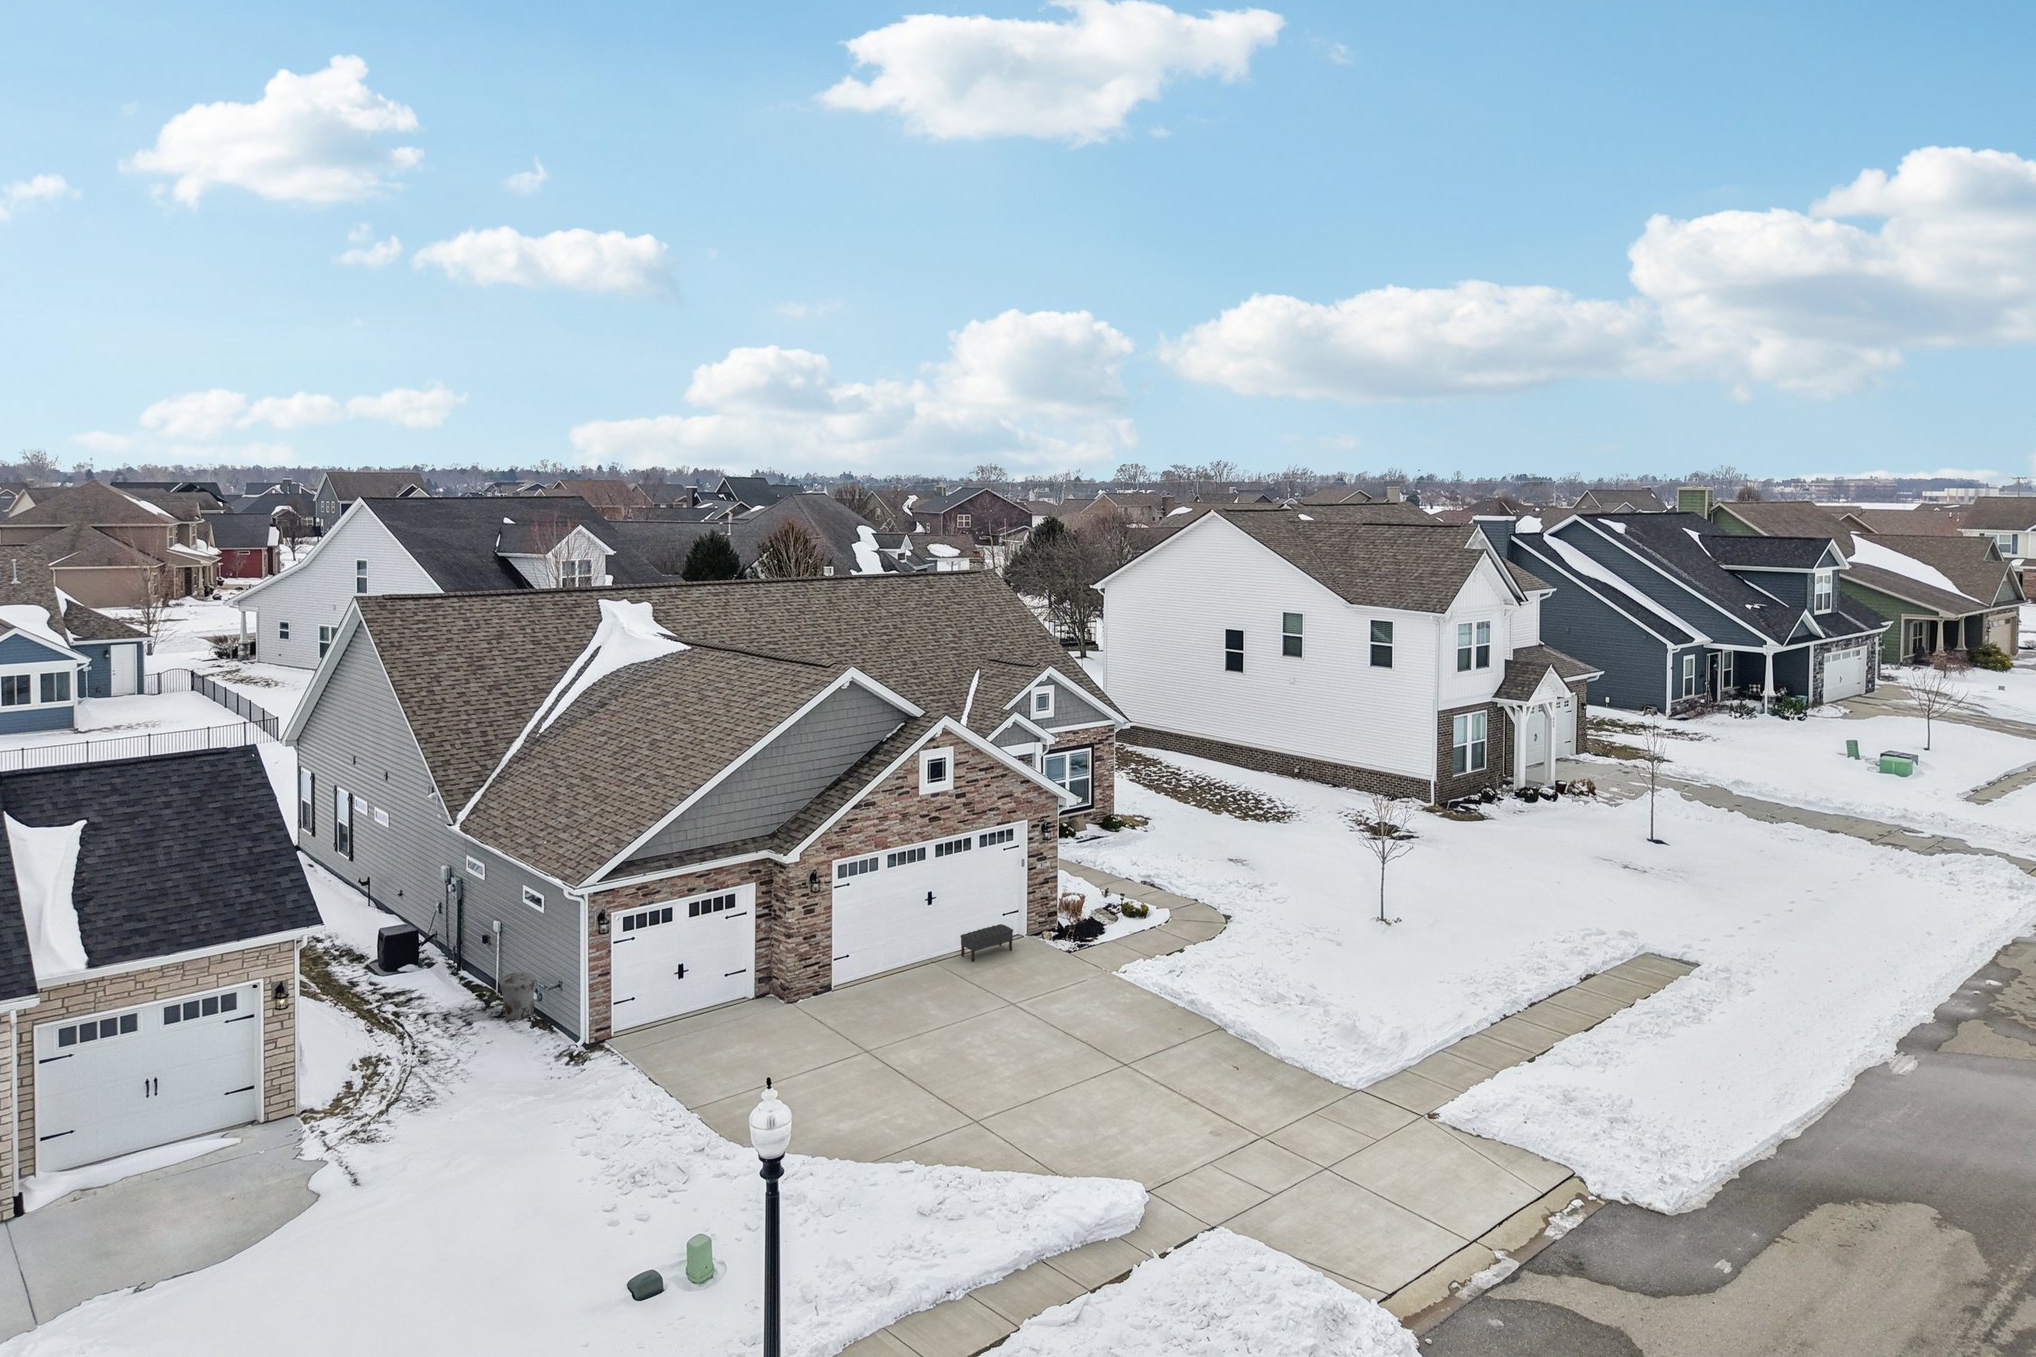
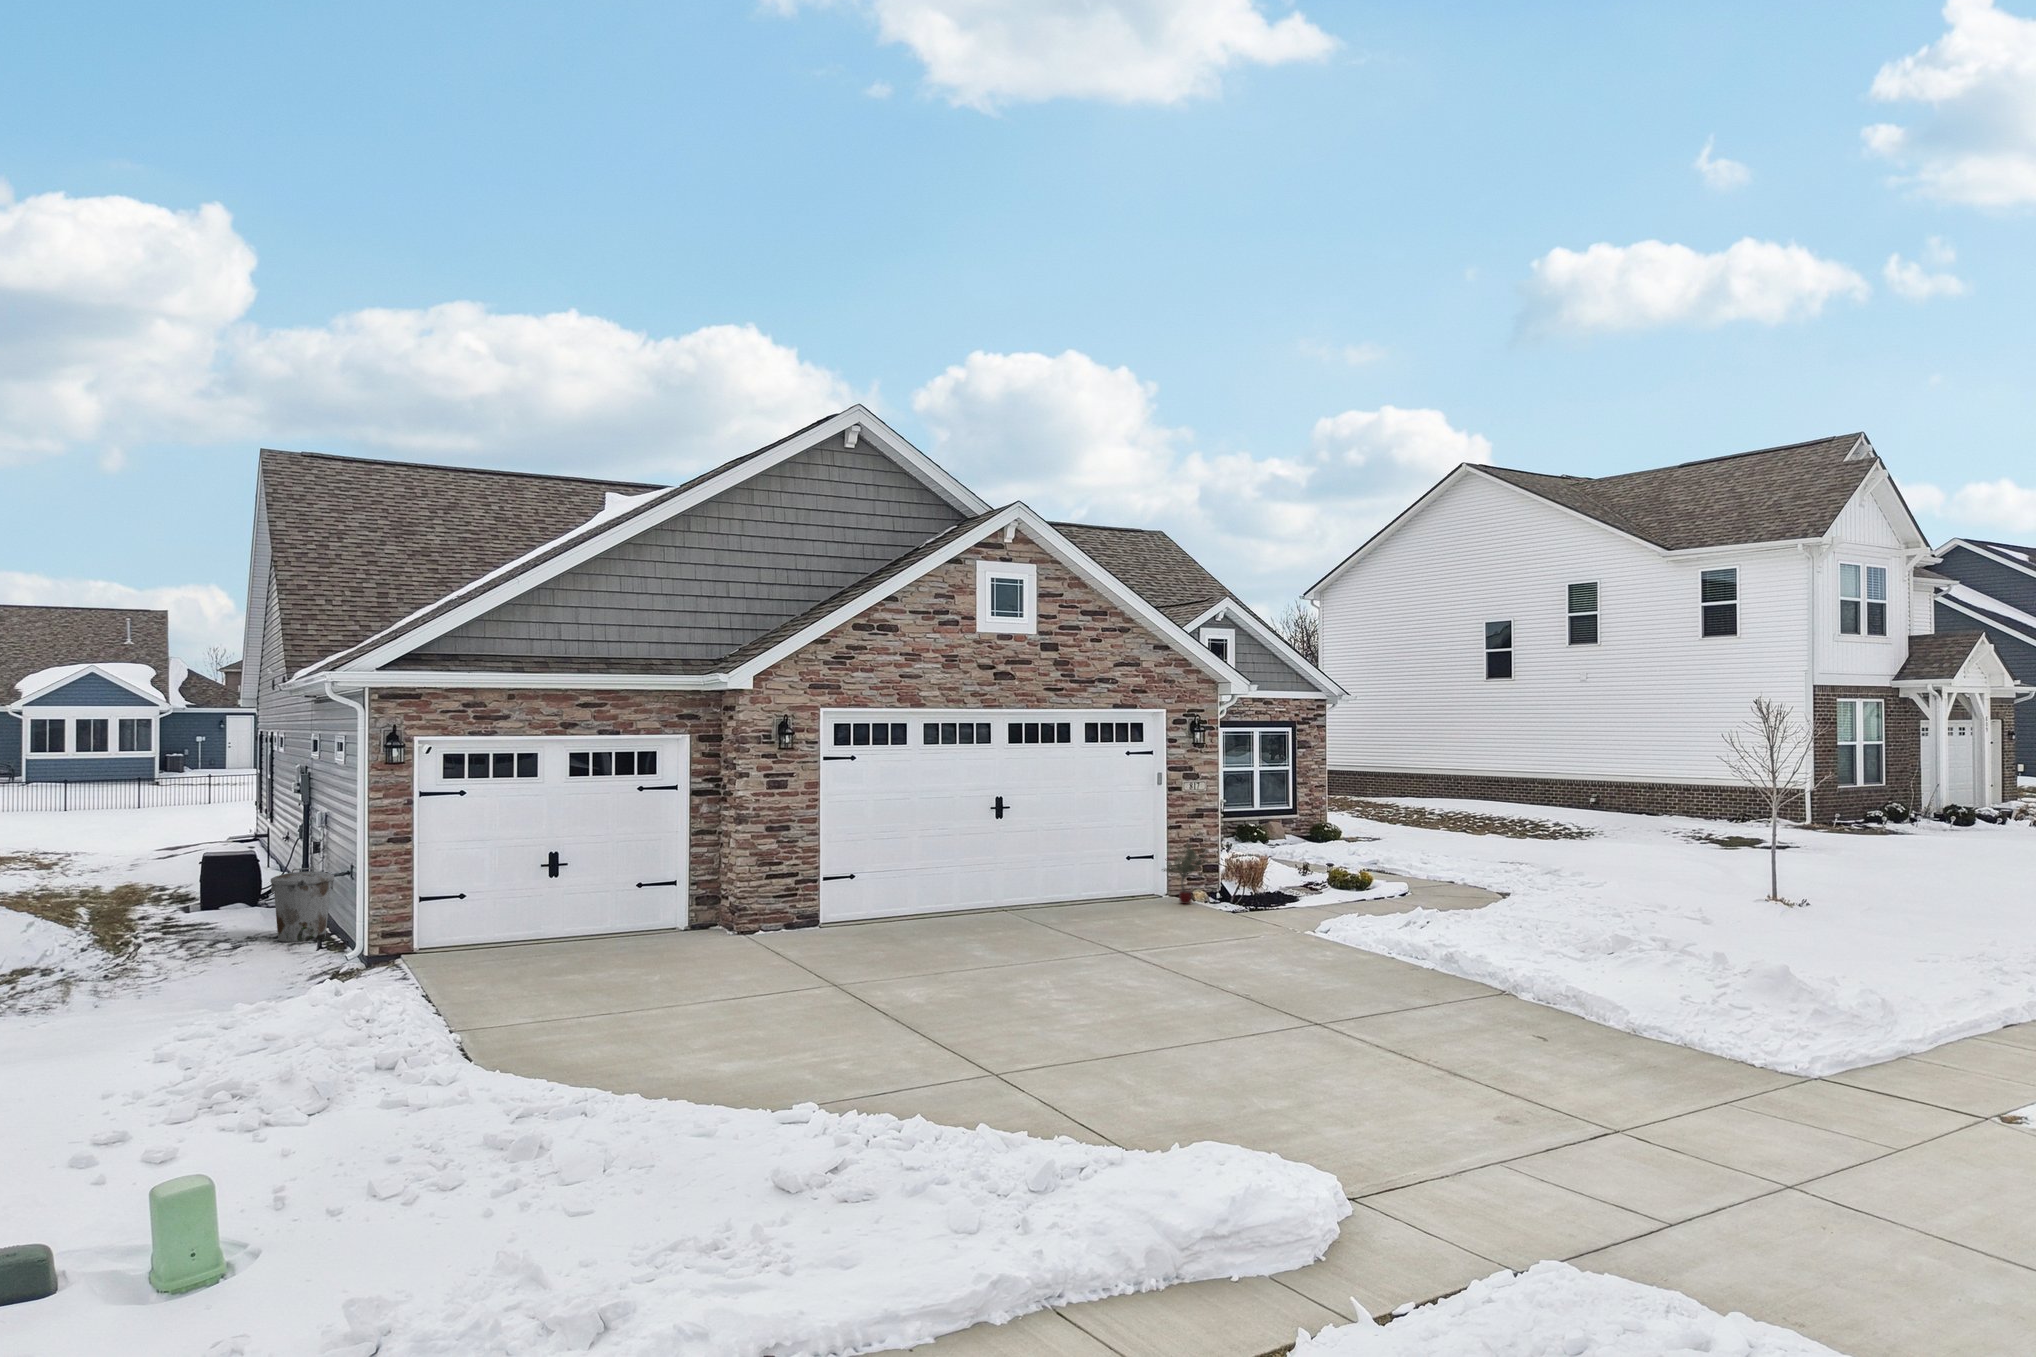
potted tree: none [1025,901,1053,940] -> present [1162,840,1209,904]
bench: present [960,924,1013,962] -> none [1049,869,1139,917]

